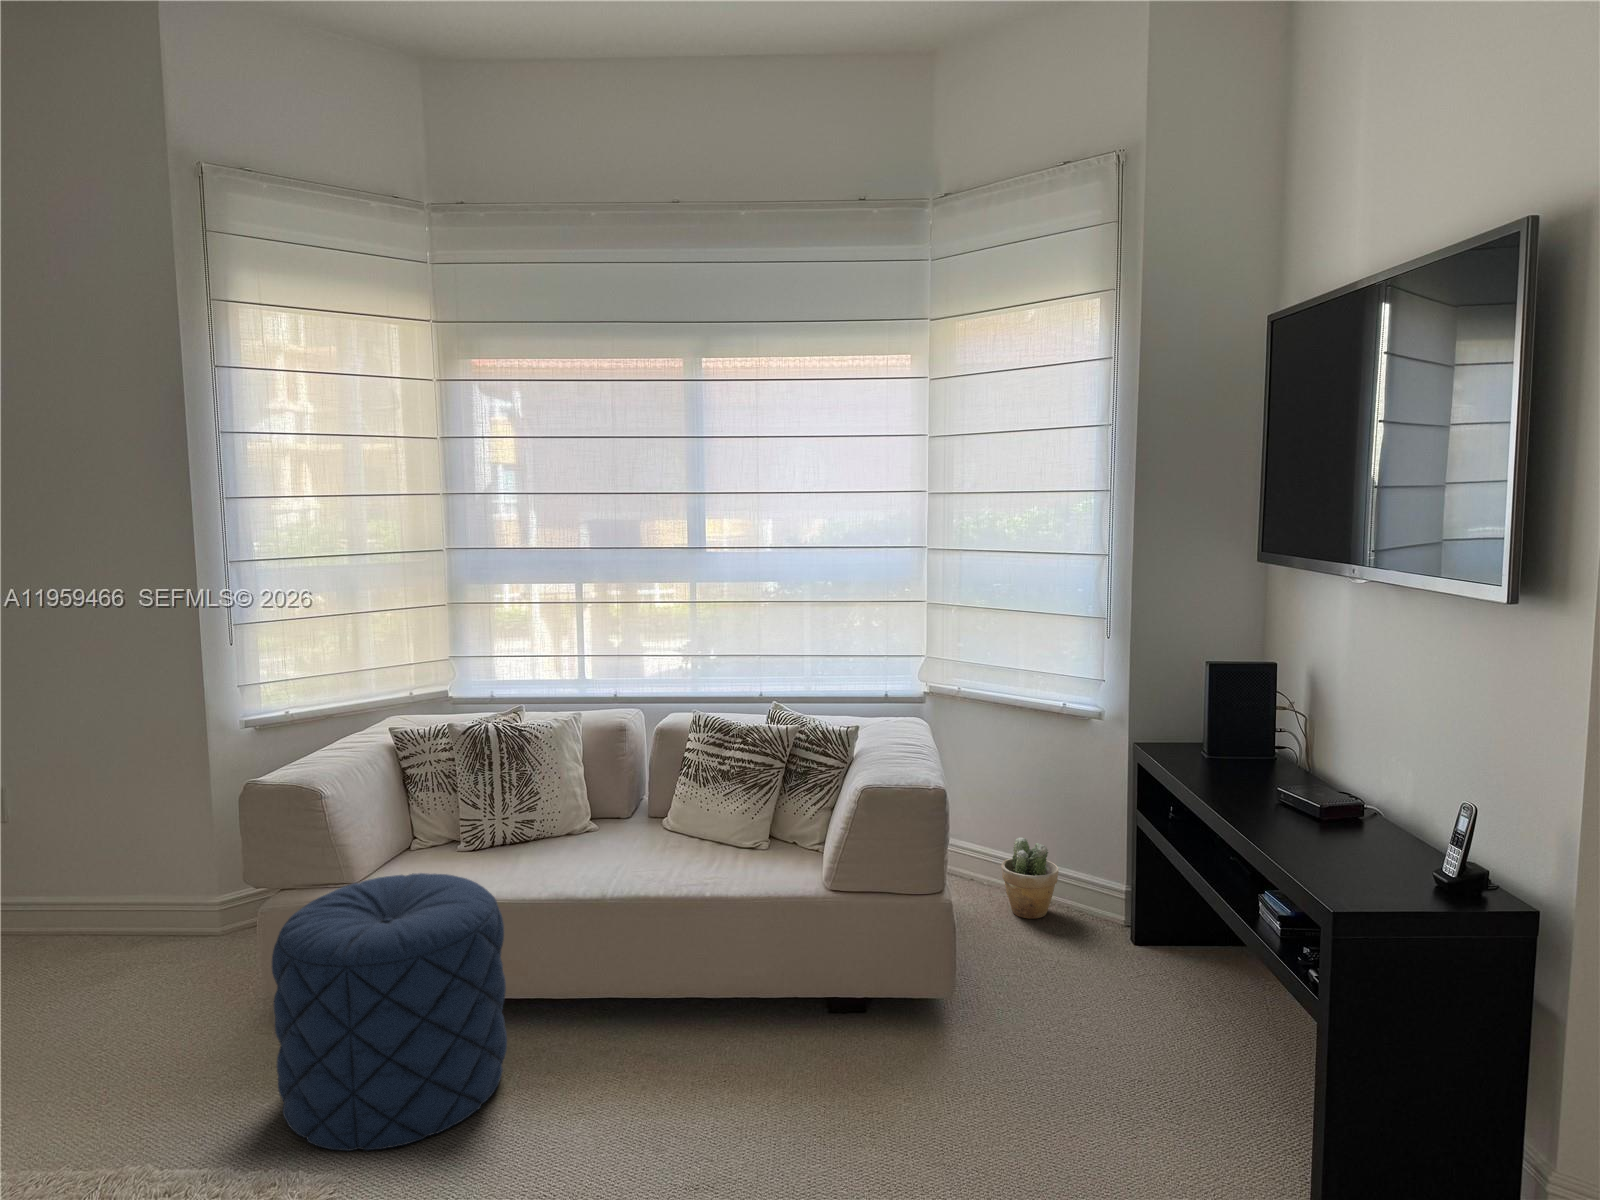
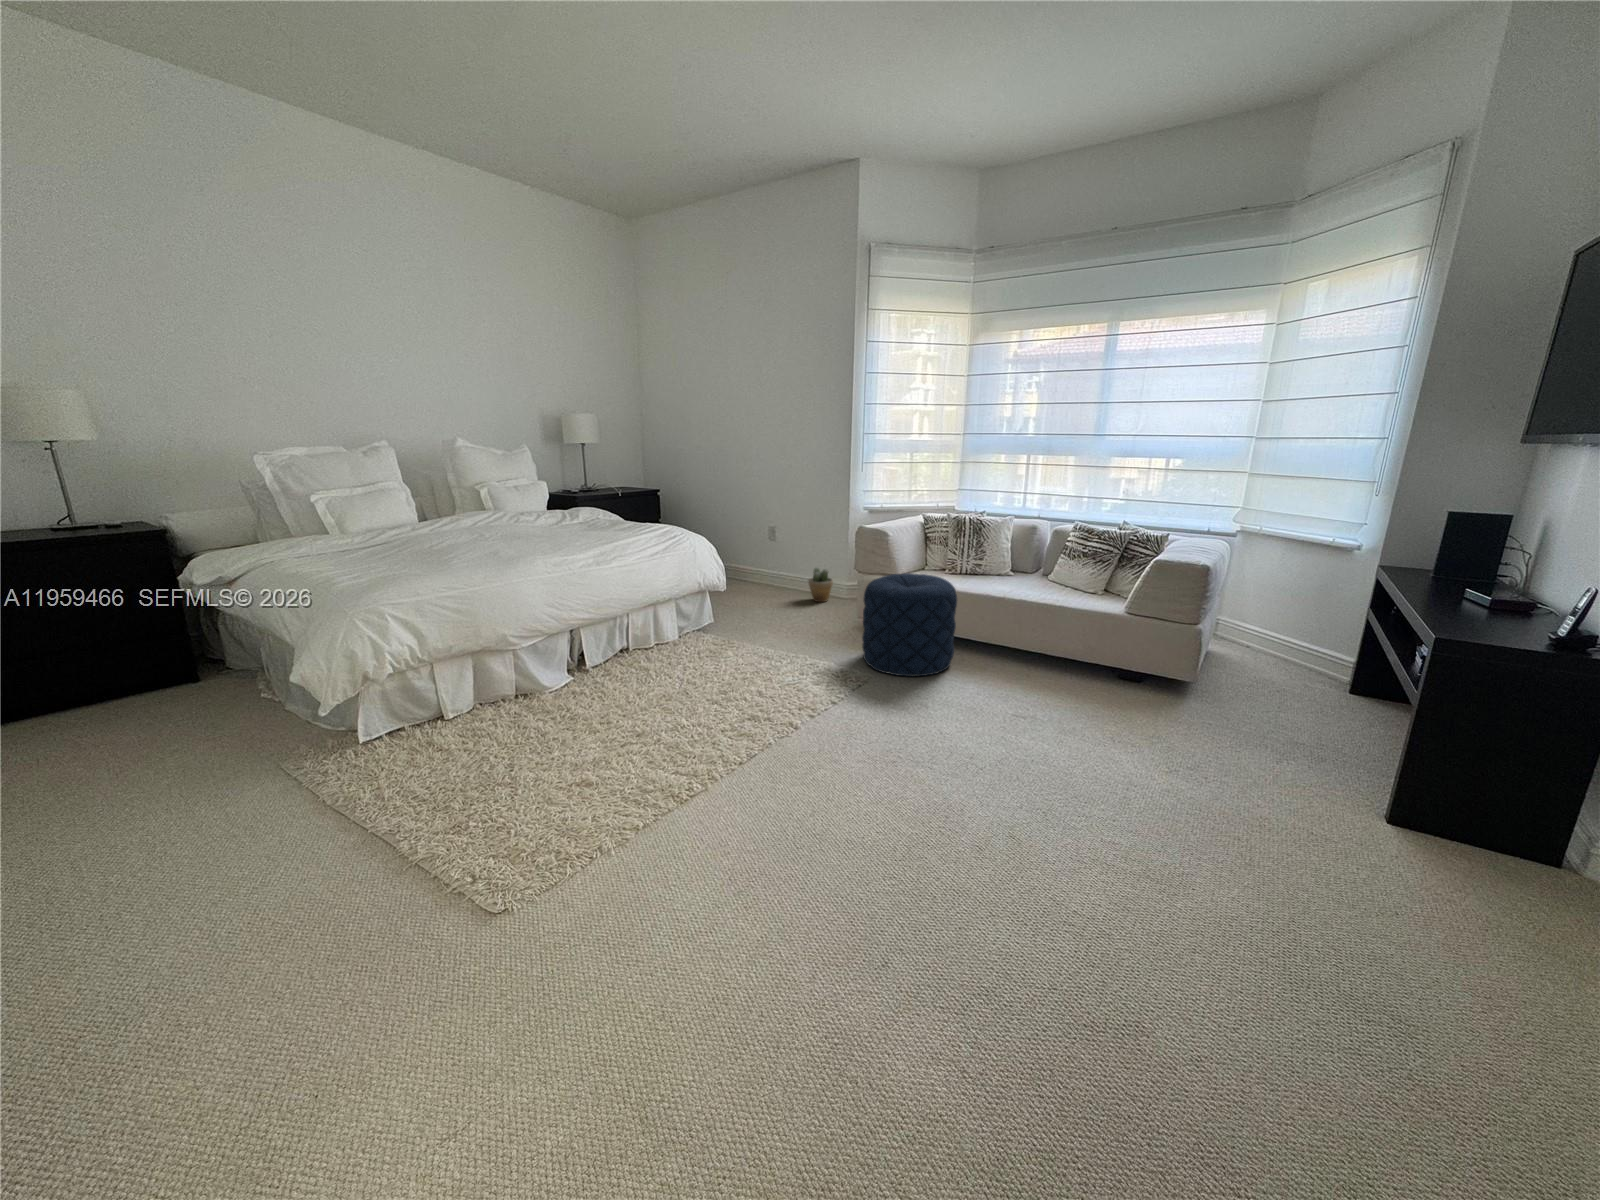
potted plant: present [1001,838,1059,919] -> present [808,567,833,602]

